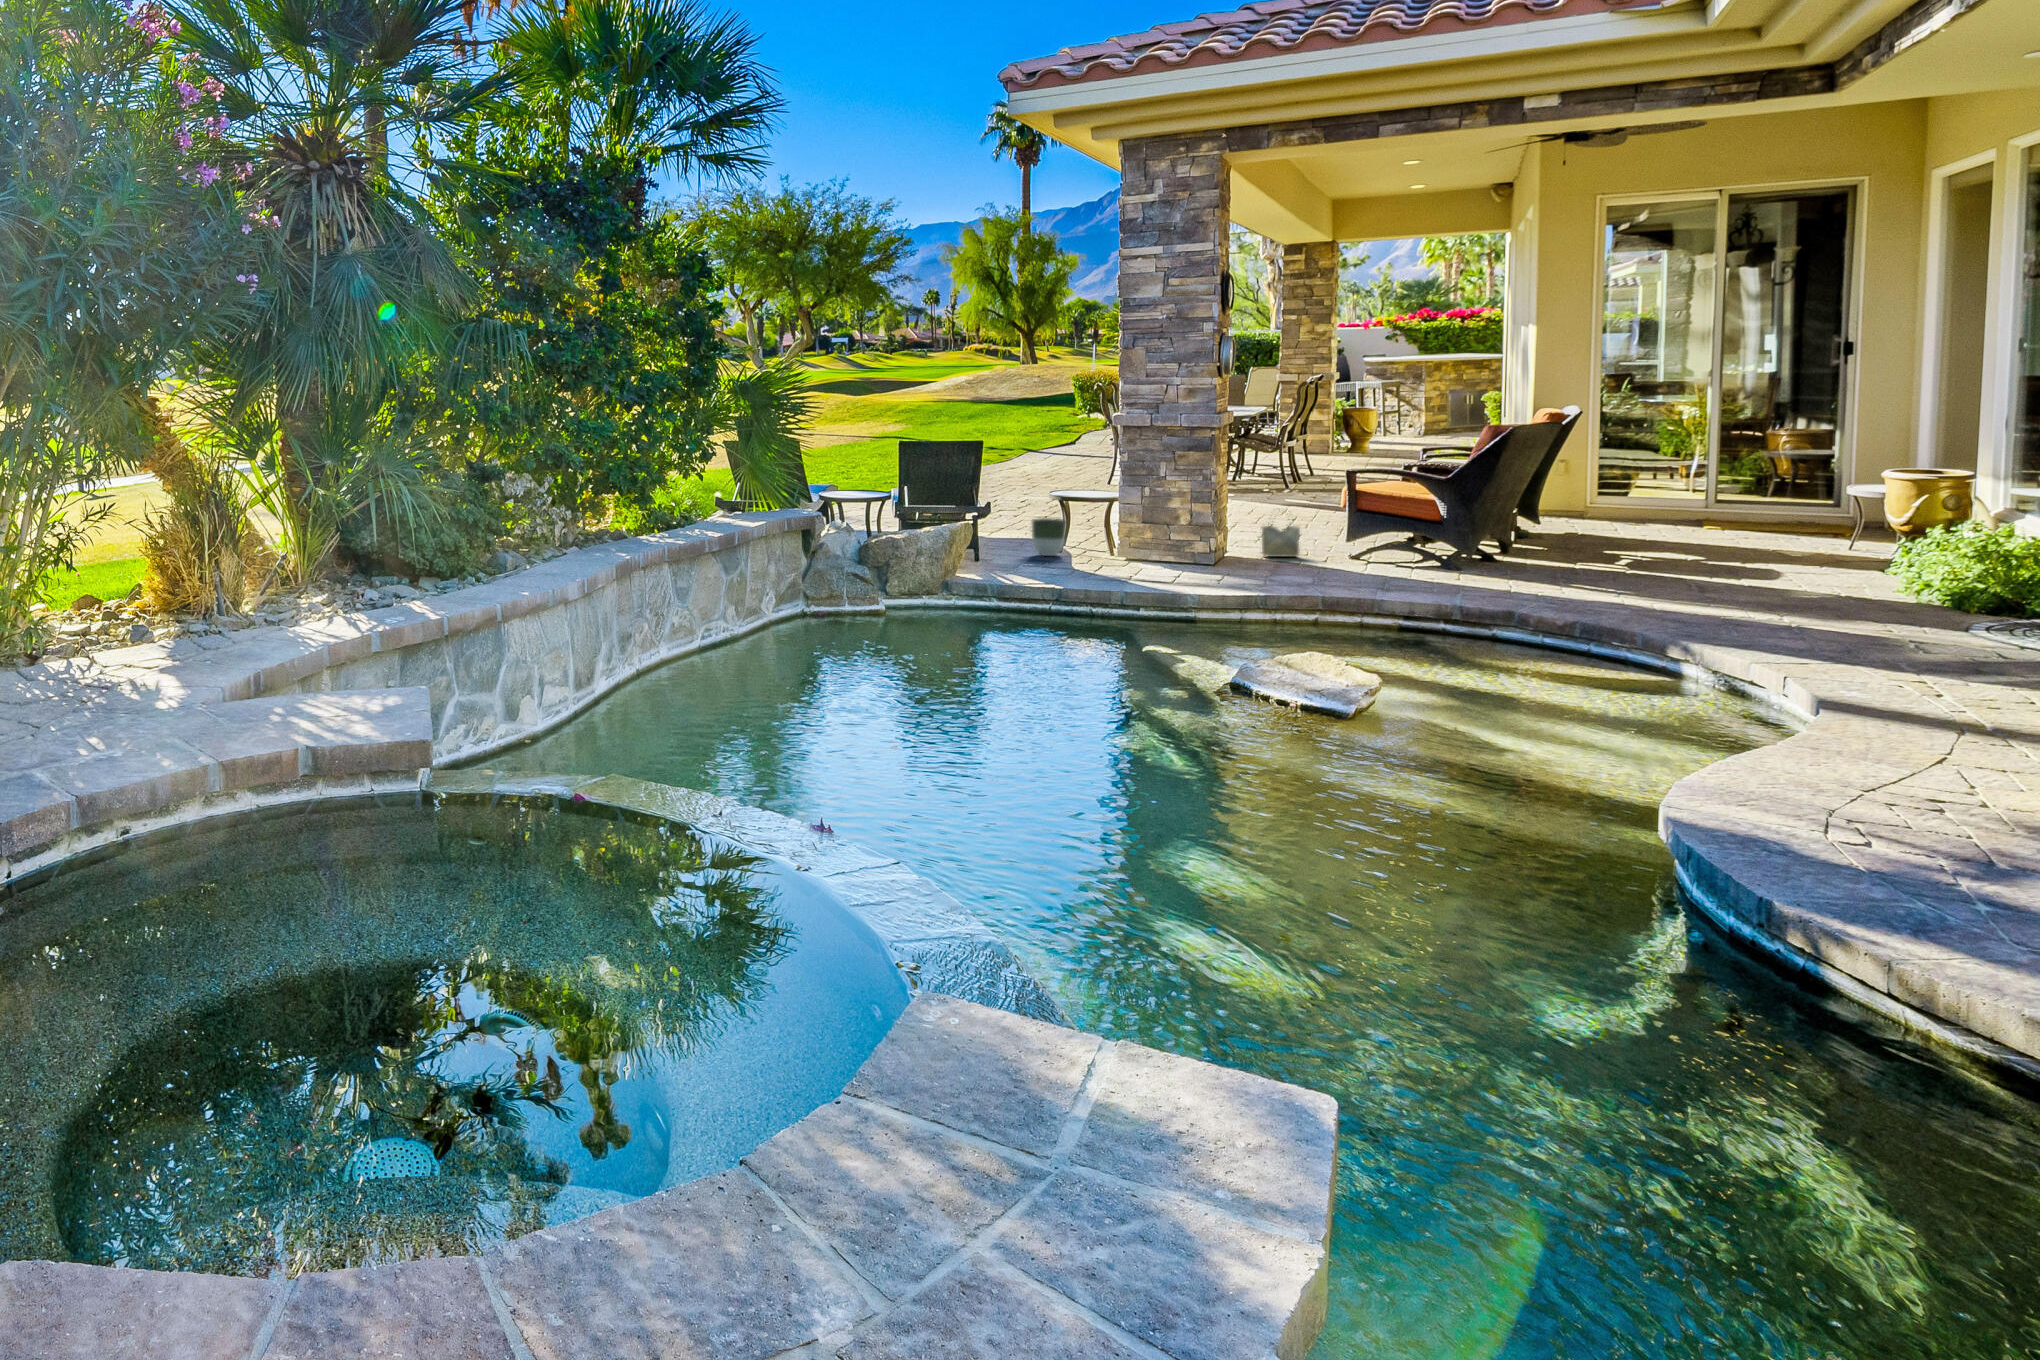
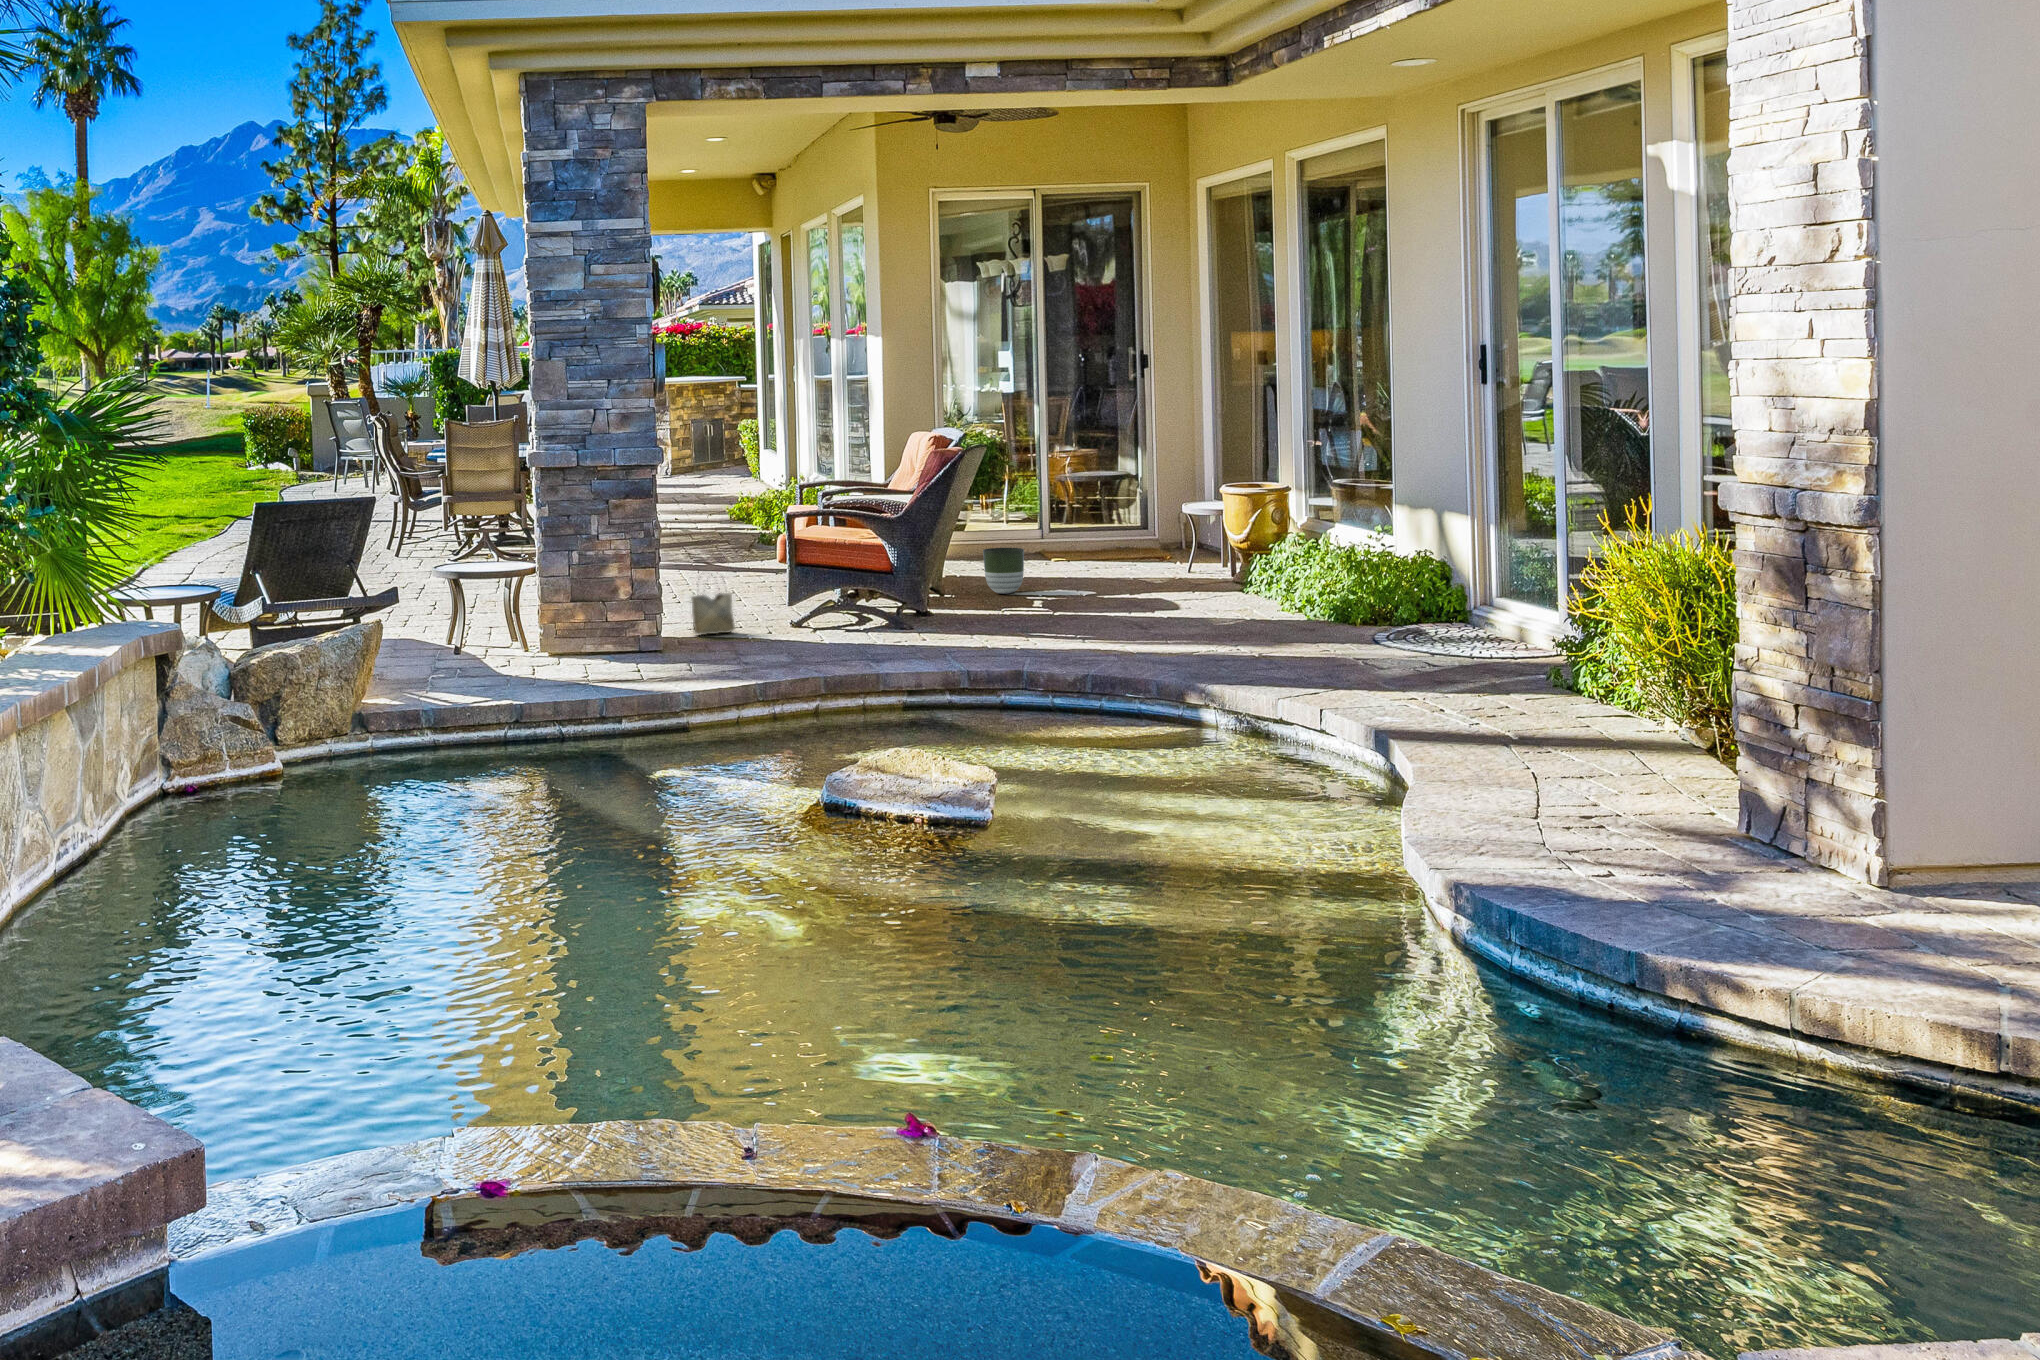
planter: present [1032,518,1066,556] -> present [983,548,1024,594]

